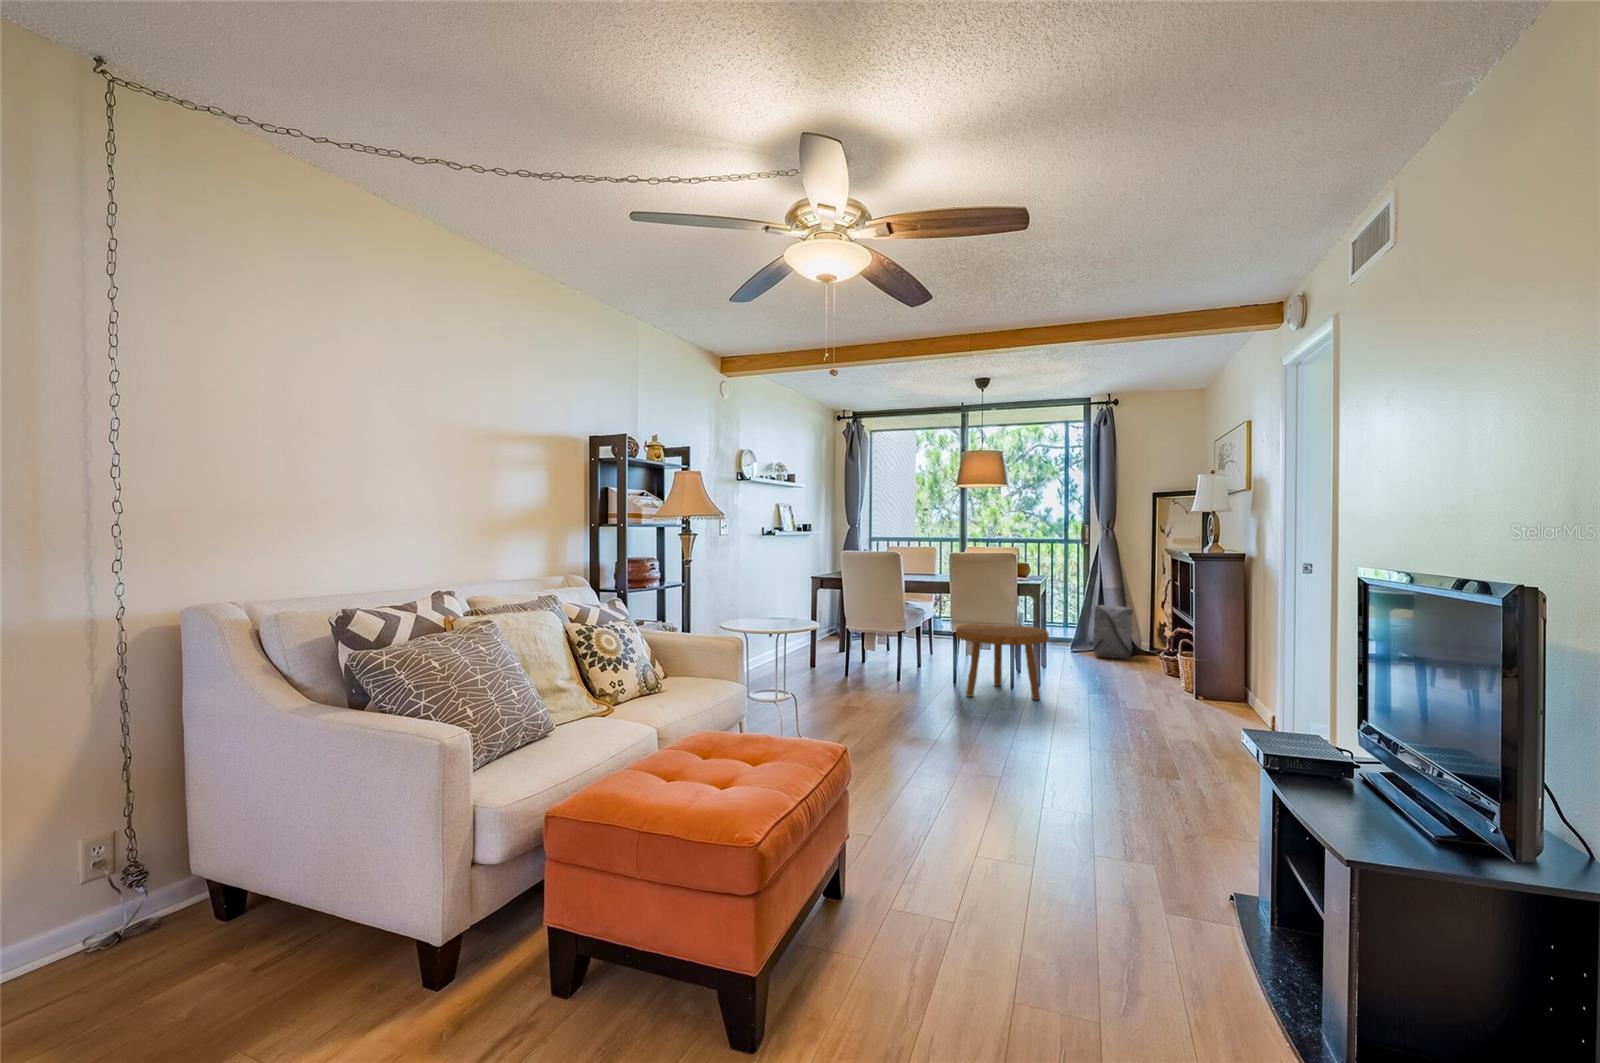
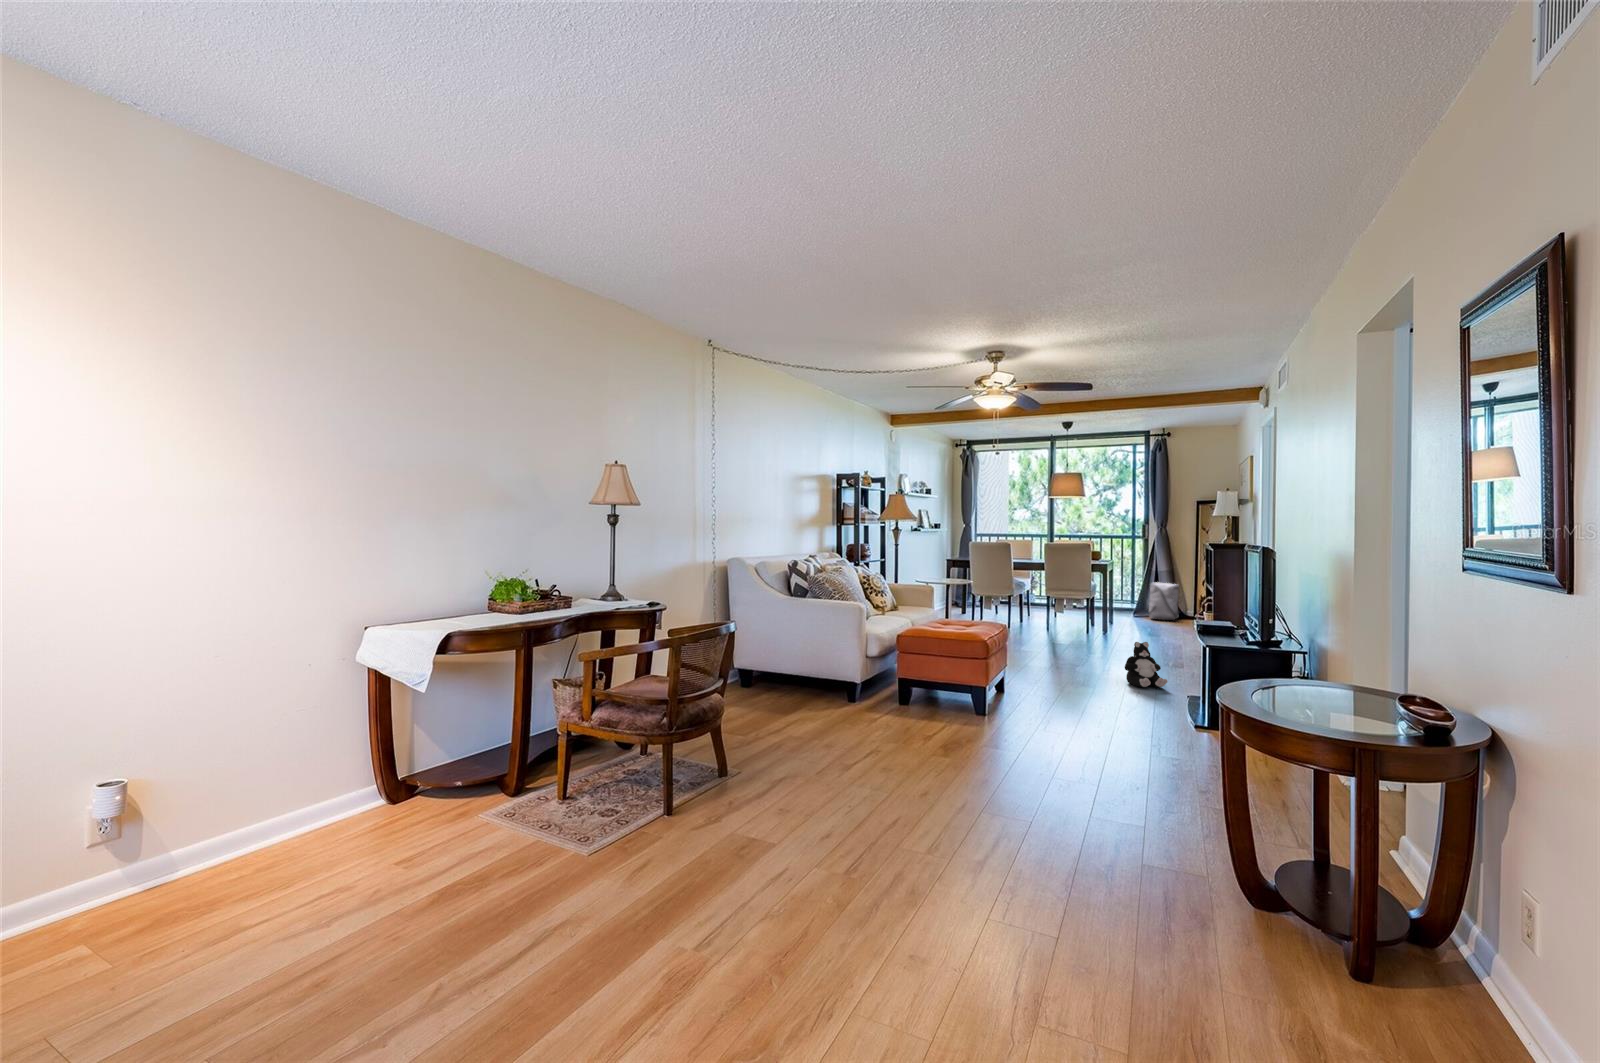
footstool: present [956,623,1049,700] -> none [1051,590,1113,638]
plush toy: none [1084,762,1174,867] -> present [1125,642,1168,687]

